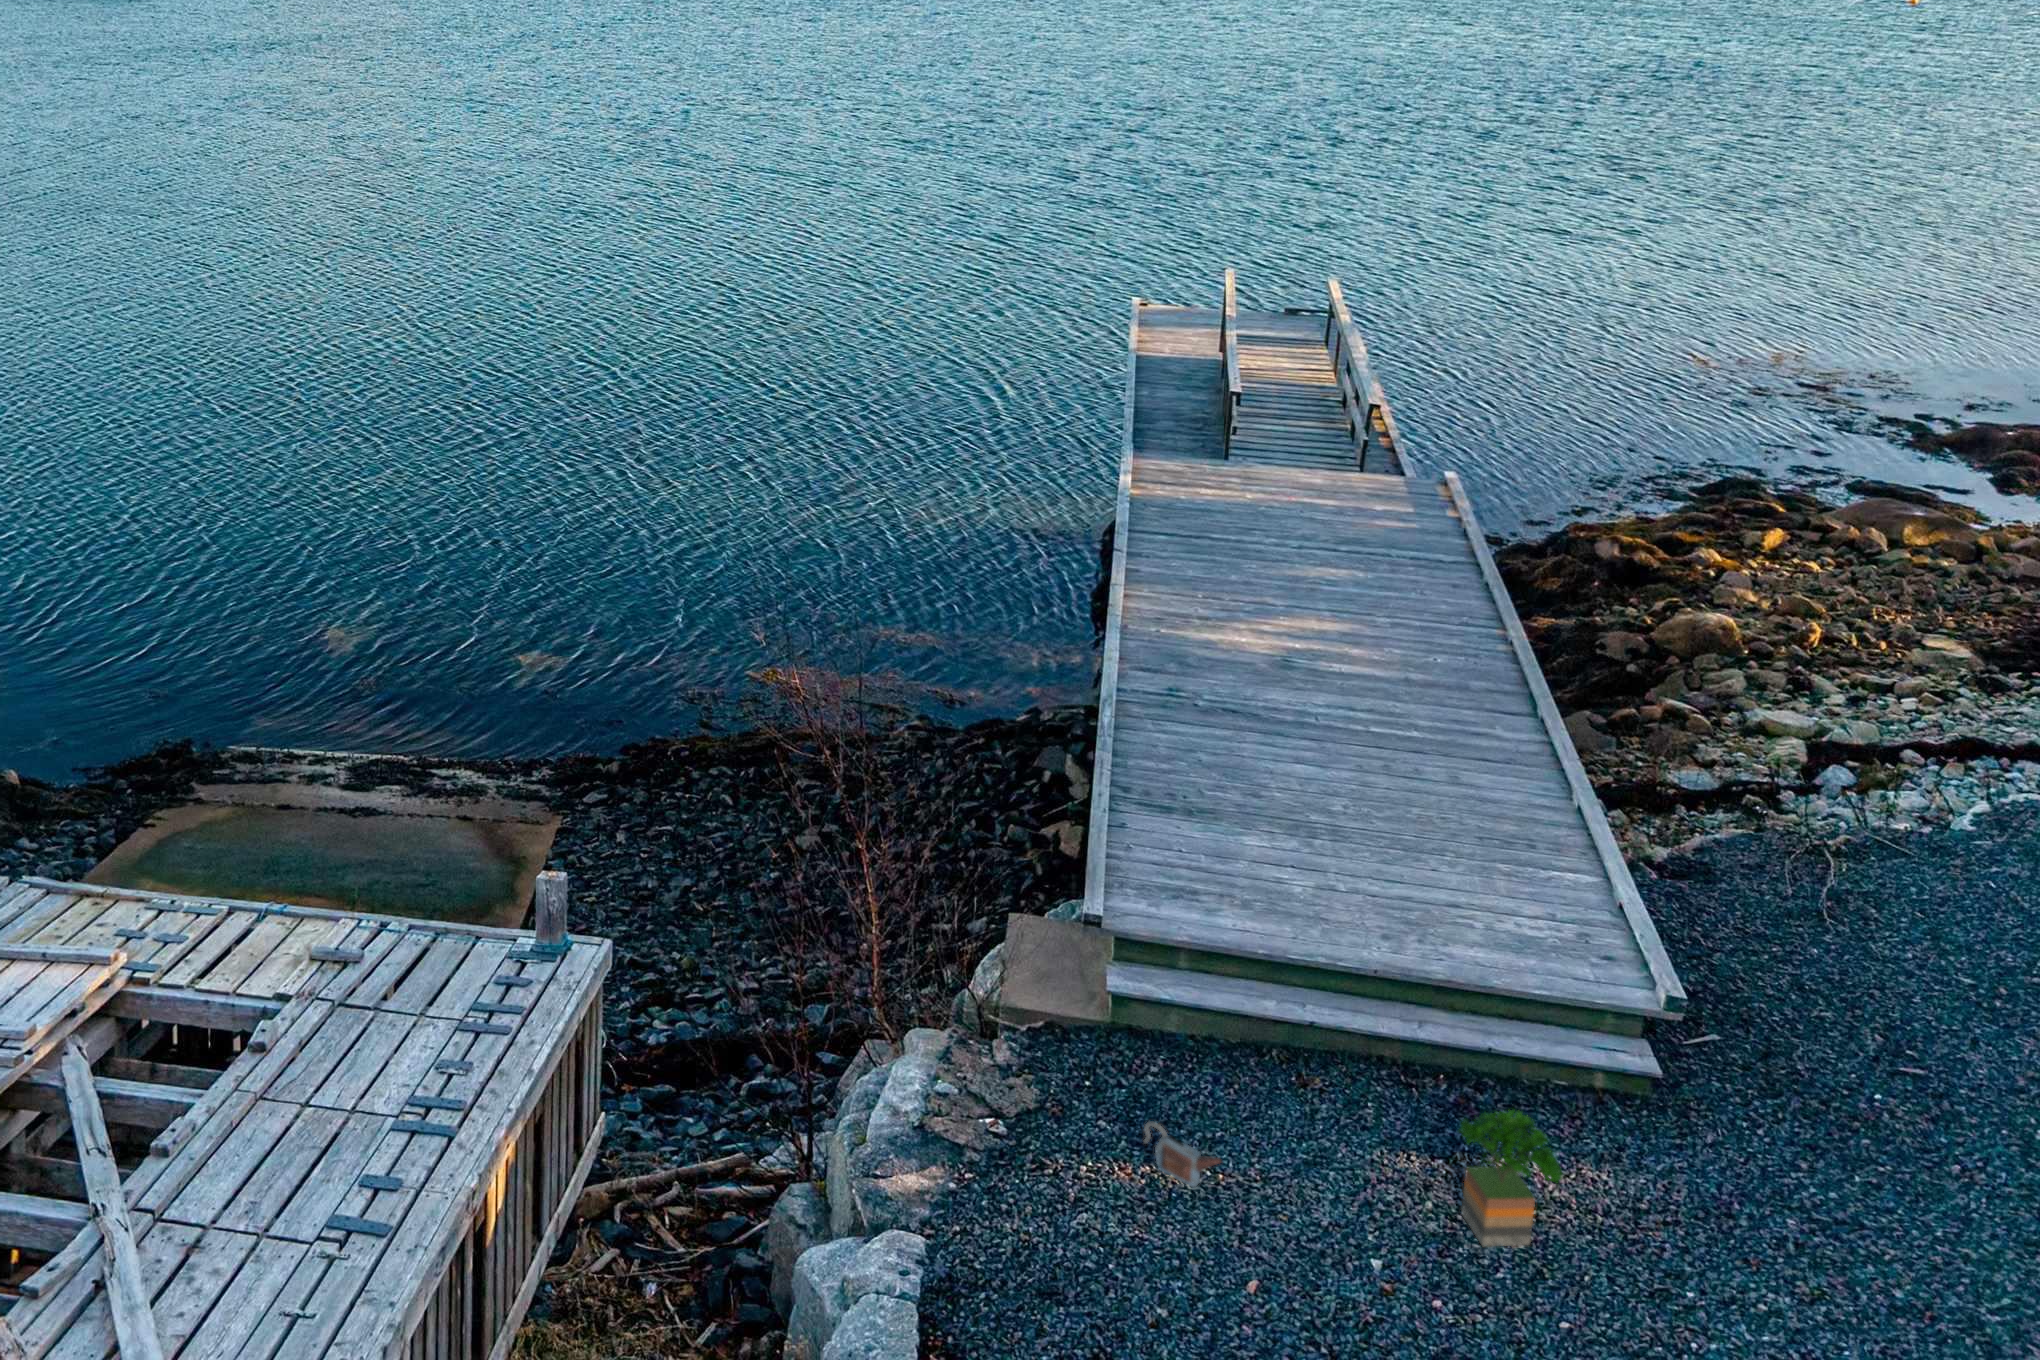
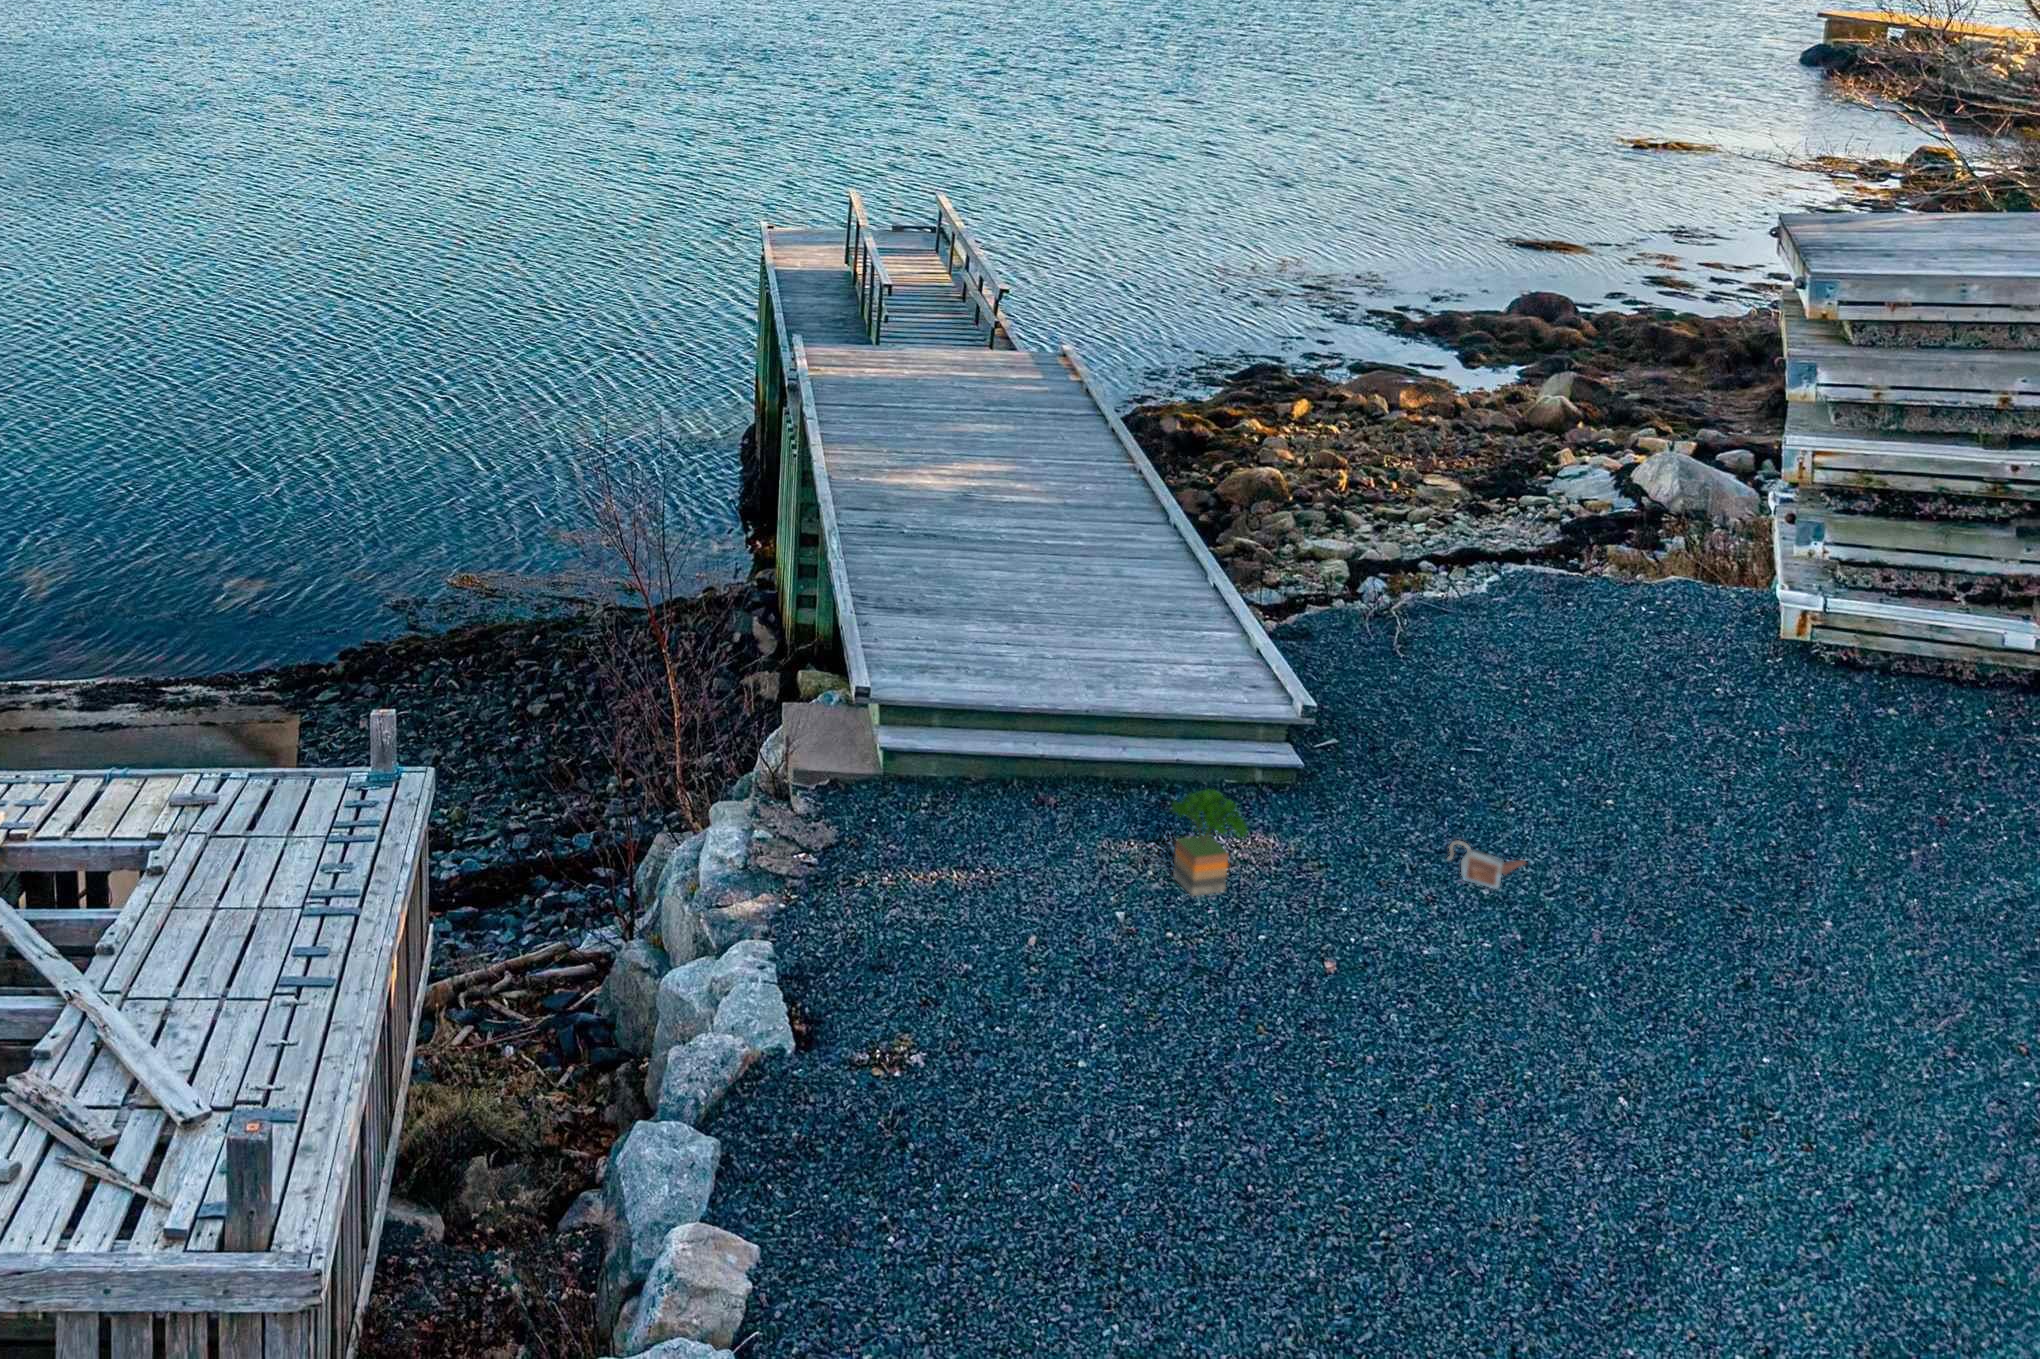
watering can: present [1144,1121,1223,1187] -> present [1448,840,1526,889]

